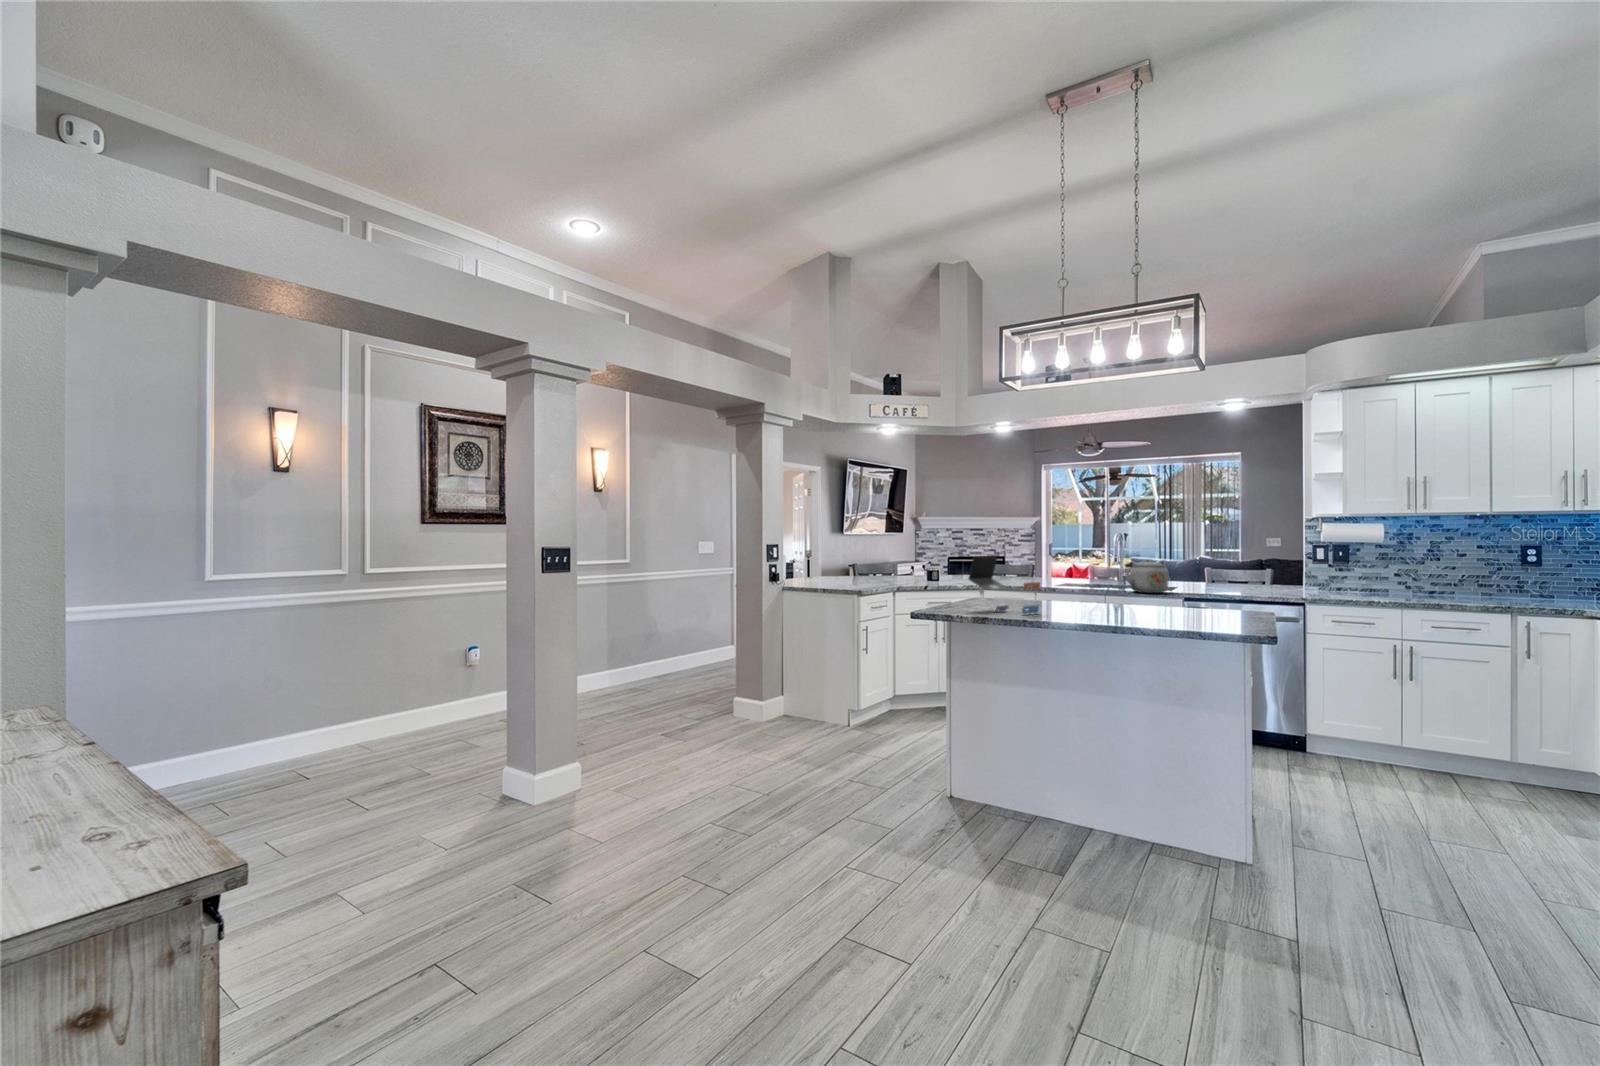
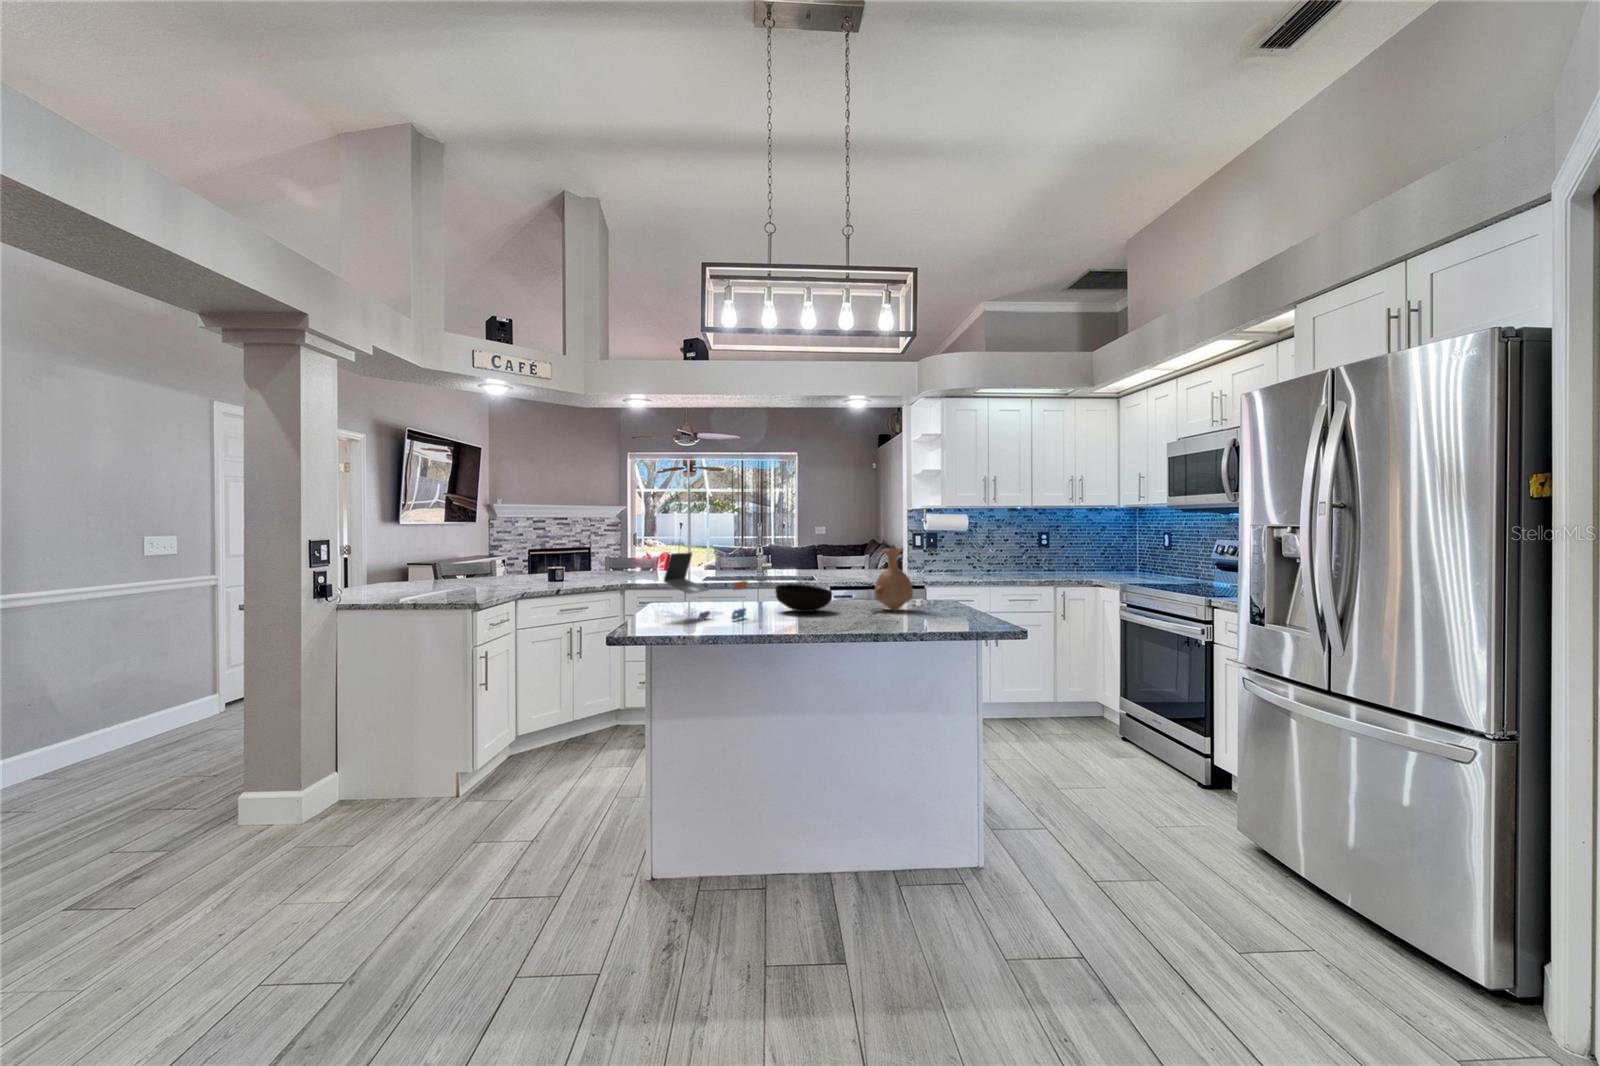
vase: none [1177,558,1226,619] -> present [875,548,913,611]
kettle: present [1125,560,1169,593] -> none [759,550,801,585]
bowl: none [1075,588,1131,613] -> present [775,584,832,612]

